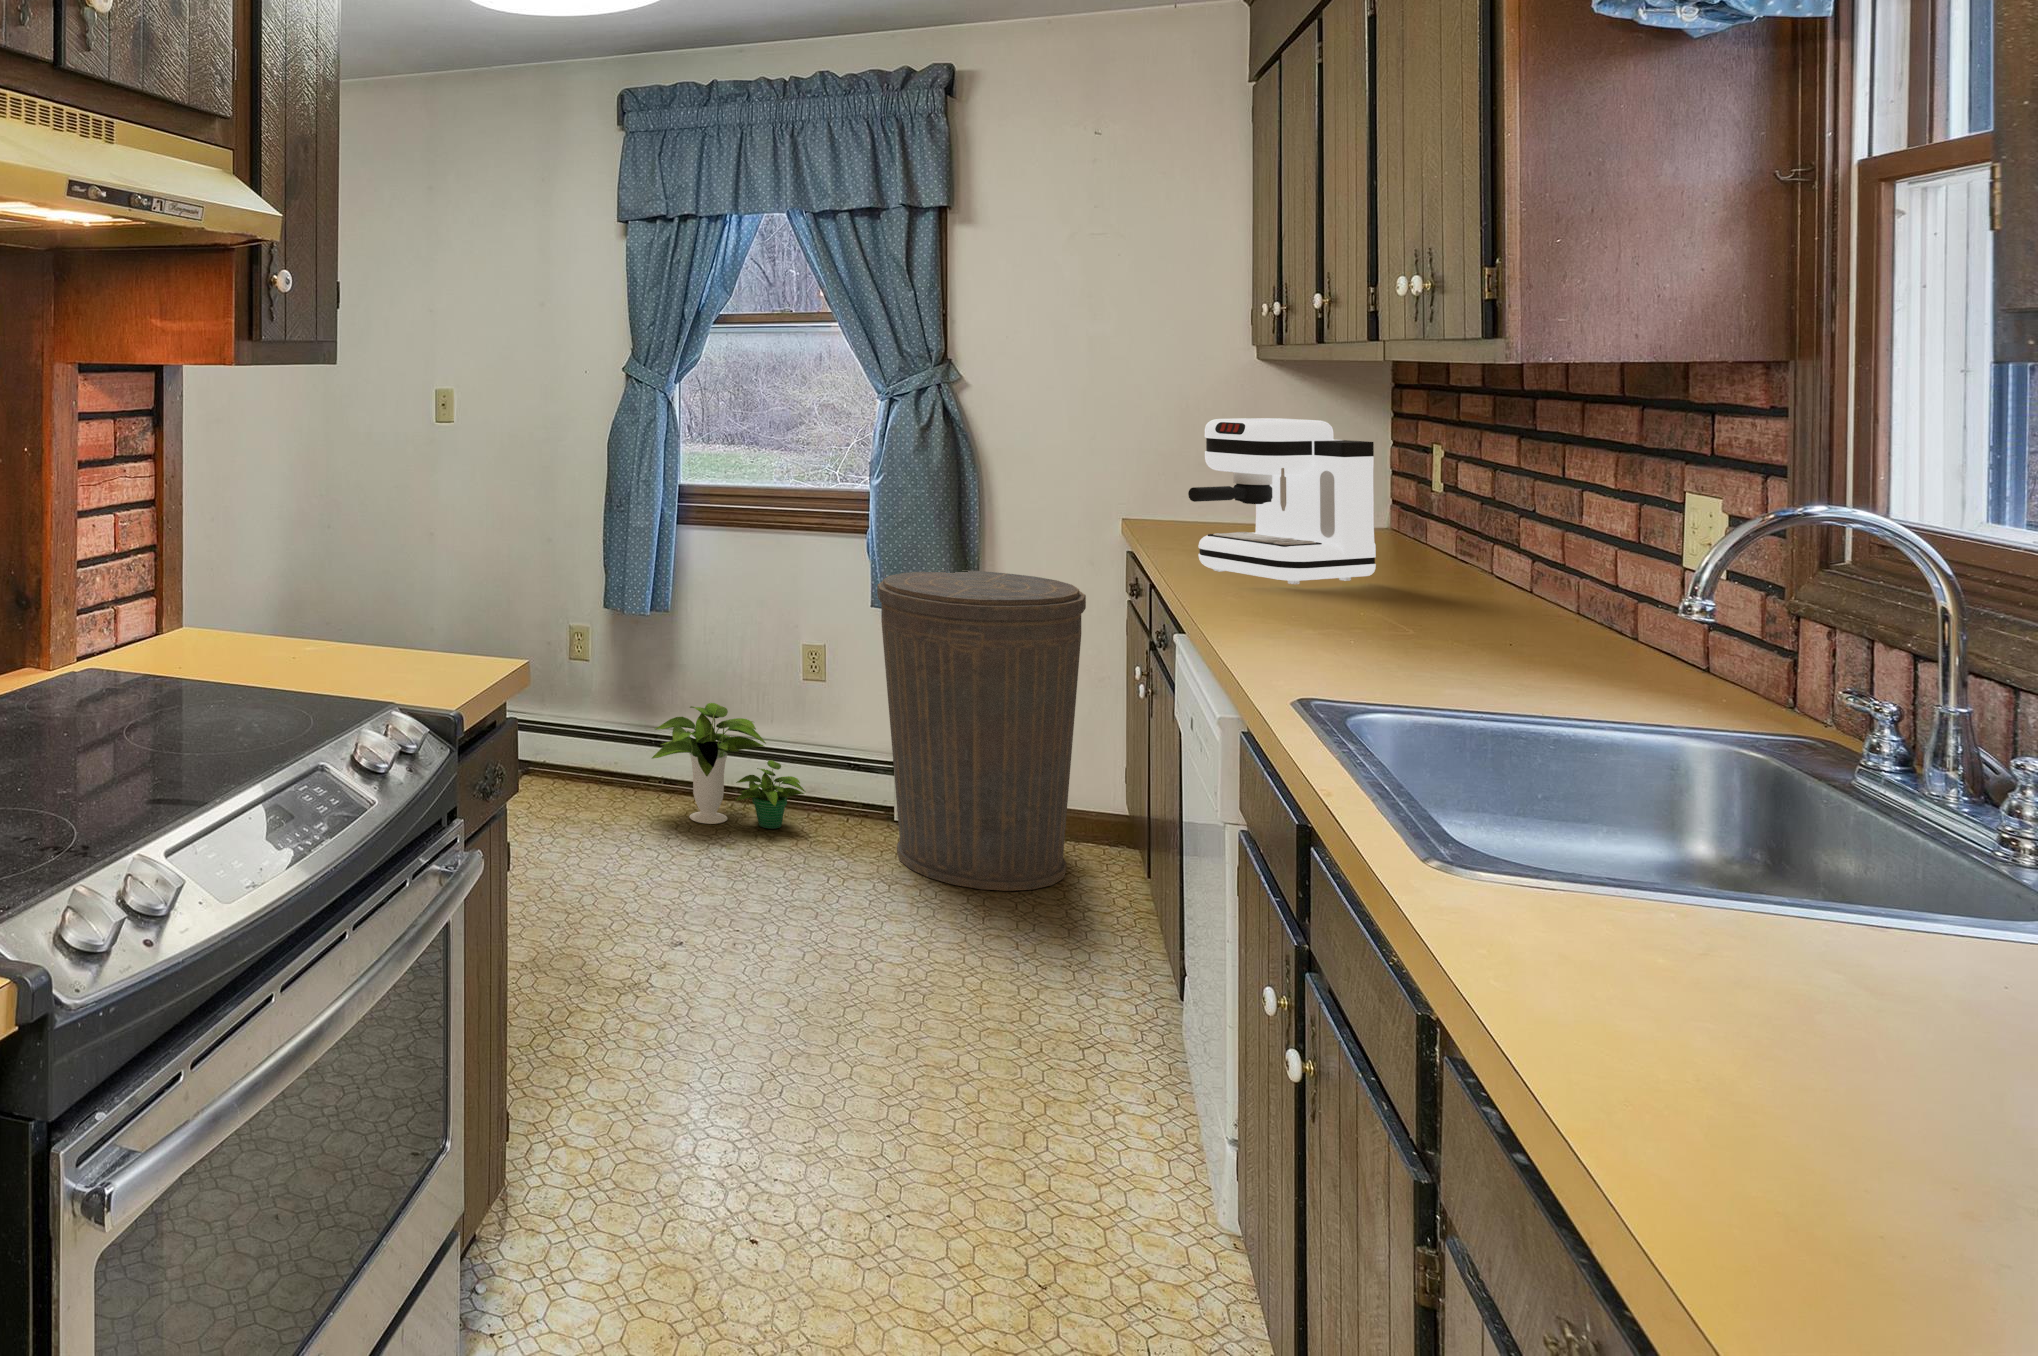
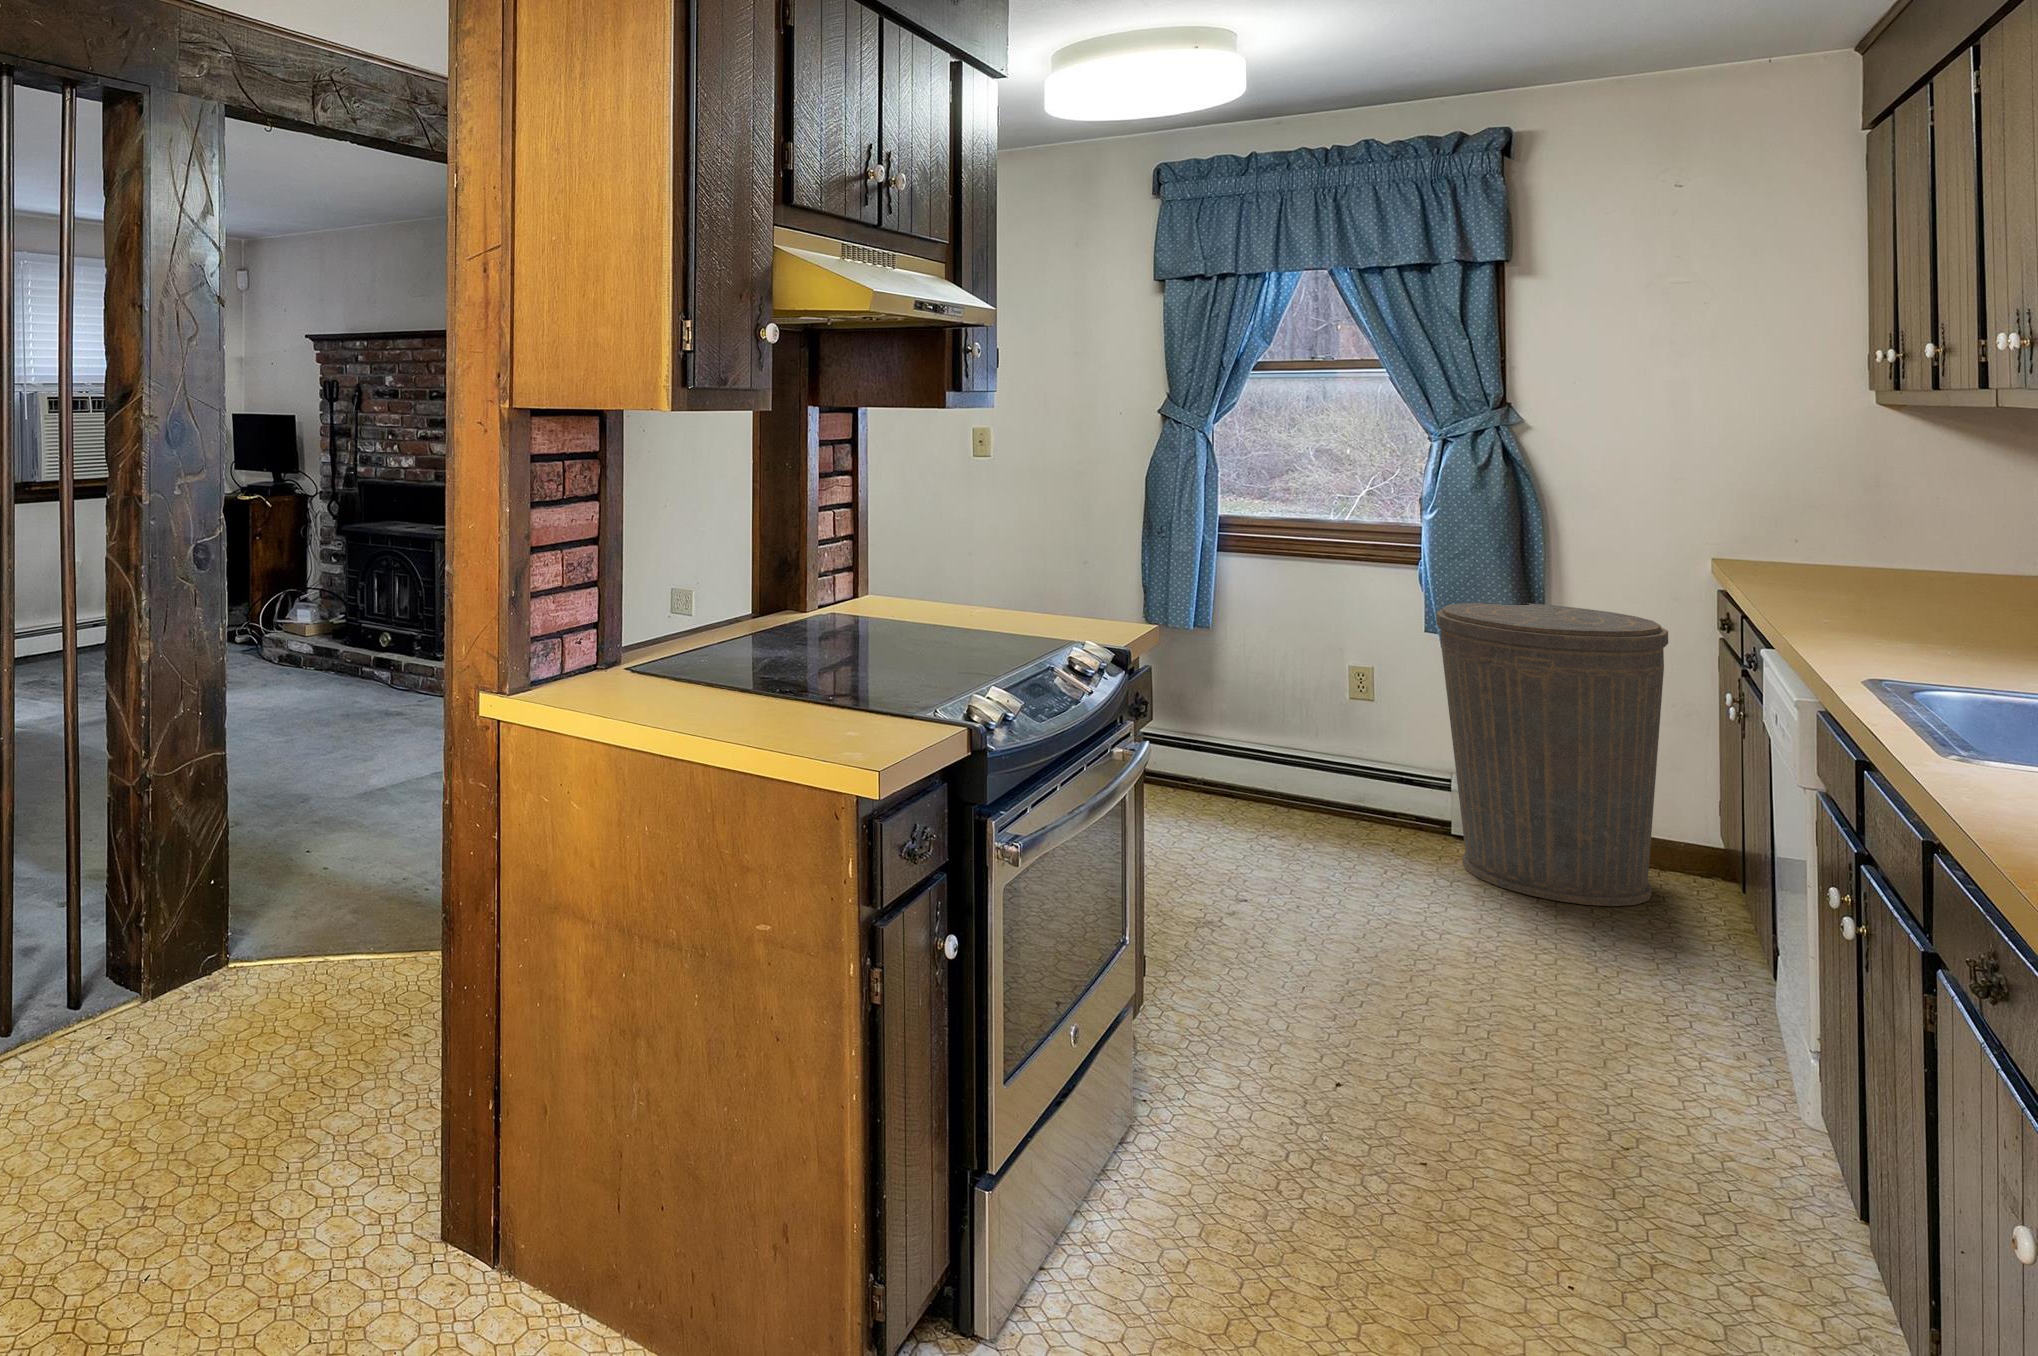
coffee maker: present [1188,418,1376,584] -> none [1775,465,1996,623]
potted plant: present [652,703,806,829] -> none [1204,715,1363,833]

